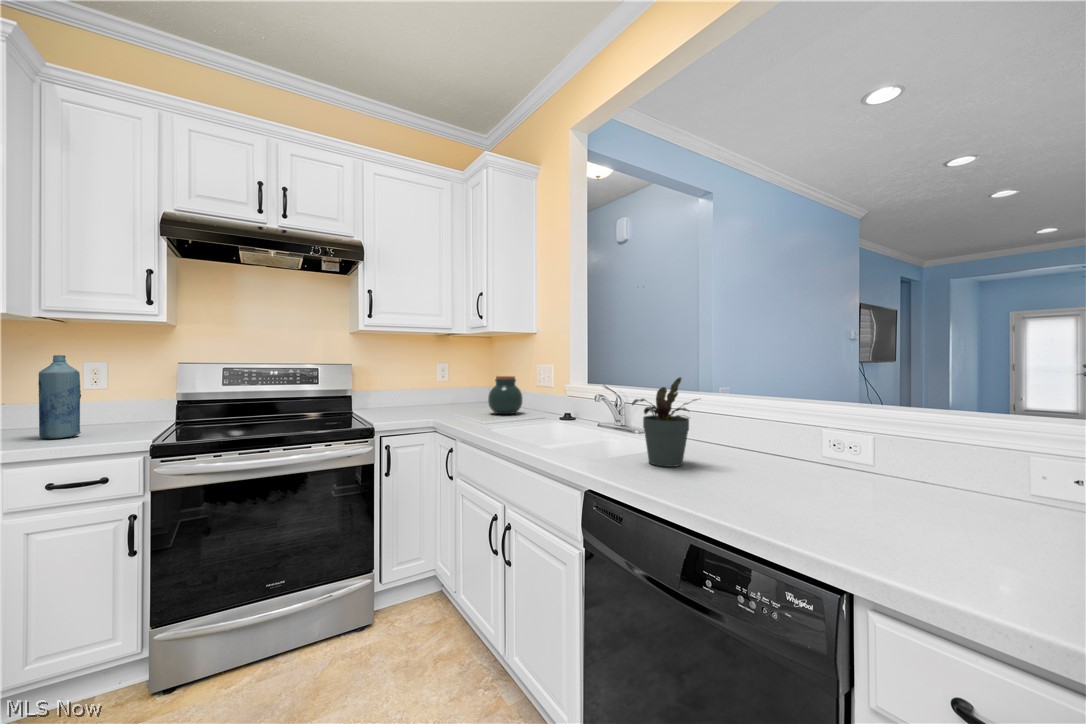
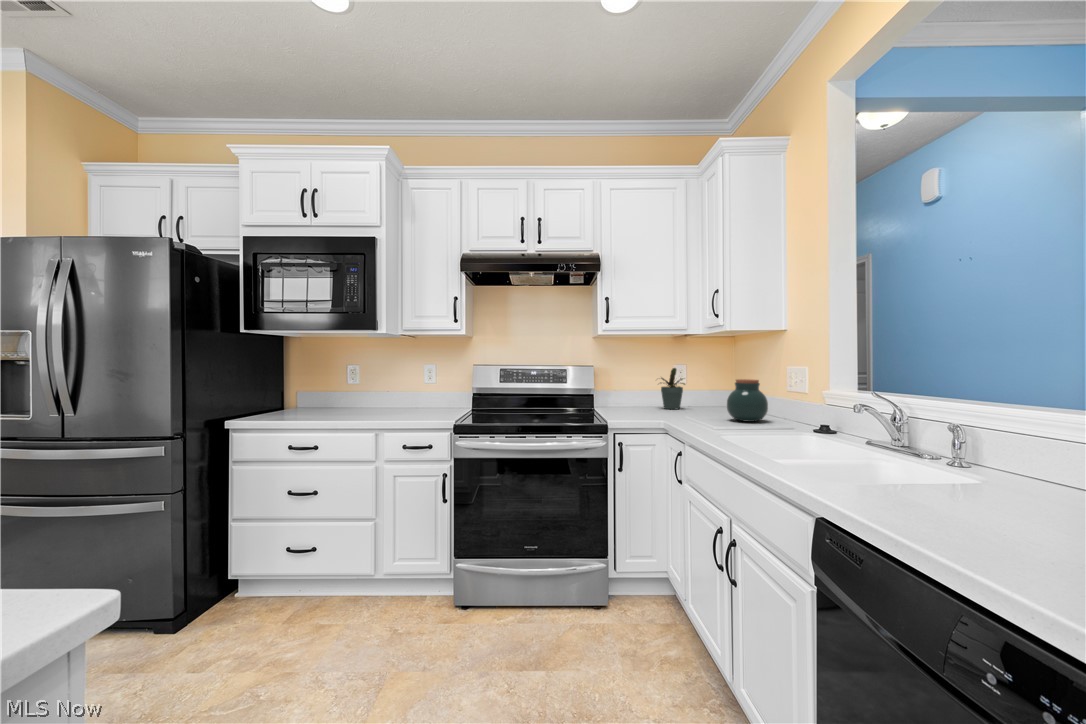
bottle: present [38,355,81,439] -> none [398,360,419,416]
potted plant: present [632,377,697,467] -> present [661,368,685,409]

